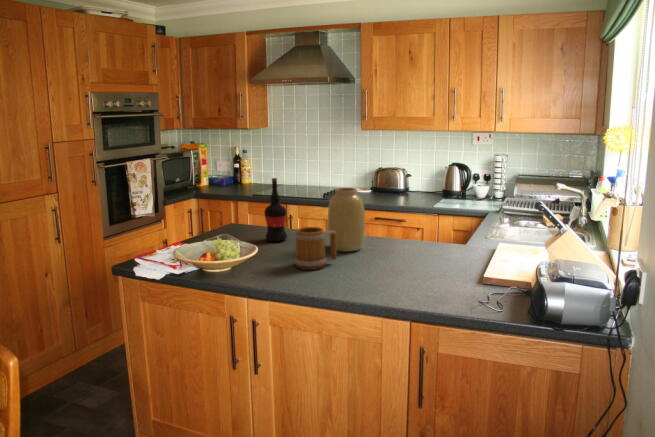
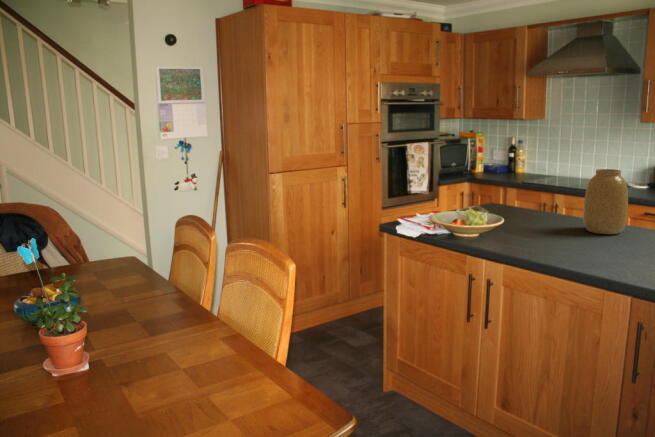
wine bottle: present [264,178,287,241] -> none [519,157,544,219]
mug: present [295,227,337,270] -> none [541,203,588,244]

